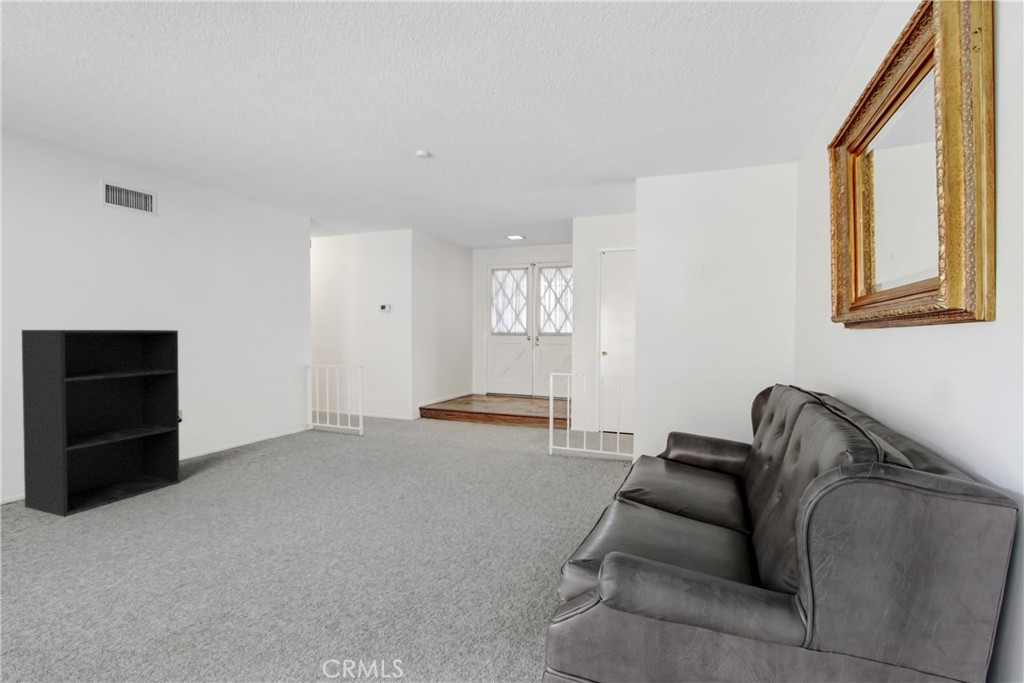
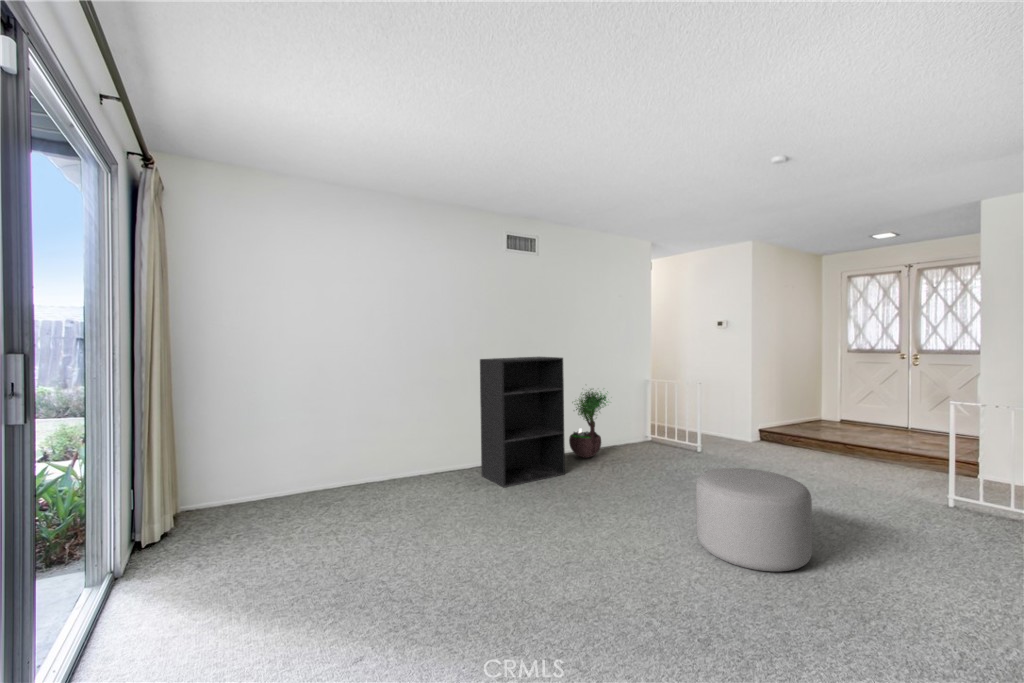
potted tree: none [194,366,255,458] -> present [569,392,606,458]
ottoman: none [333,441,443,543] -> present [696,468,812,571]

